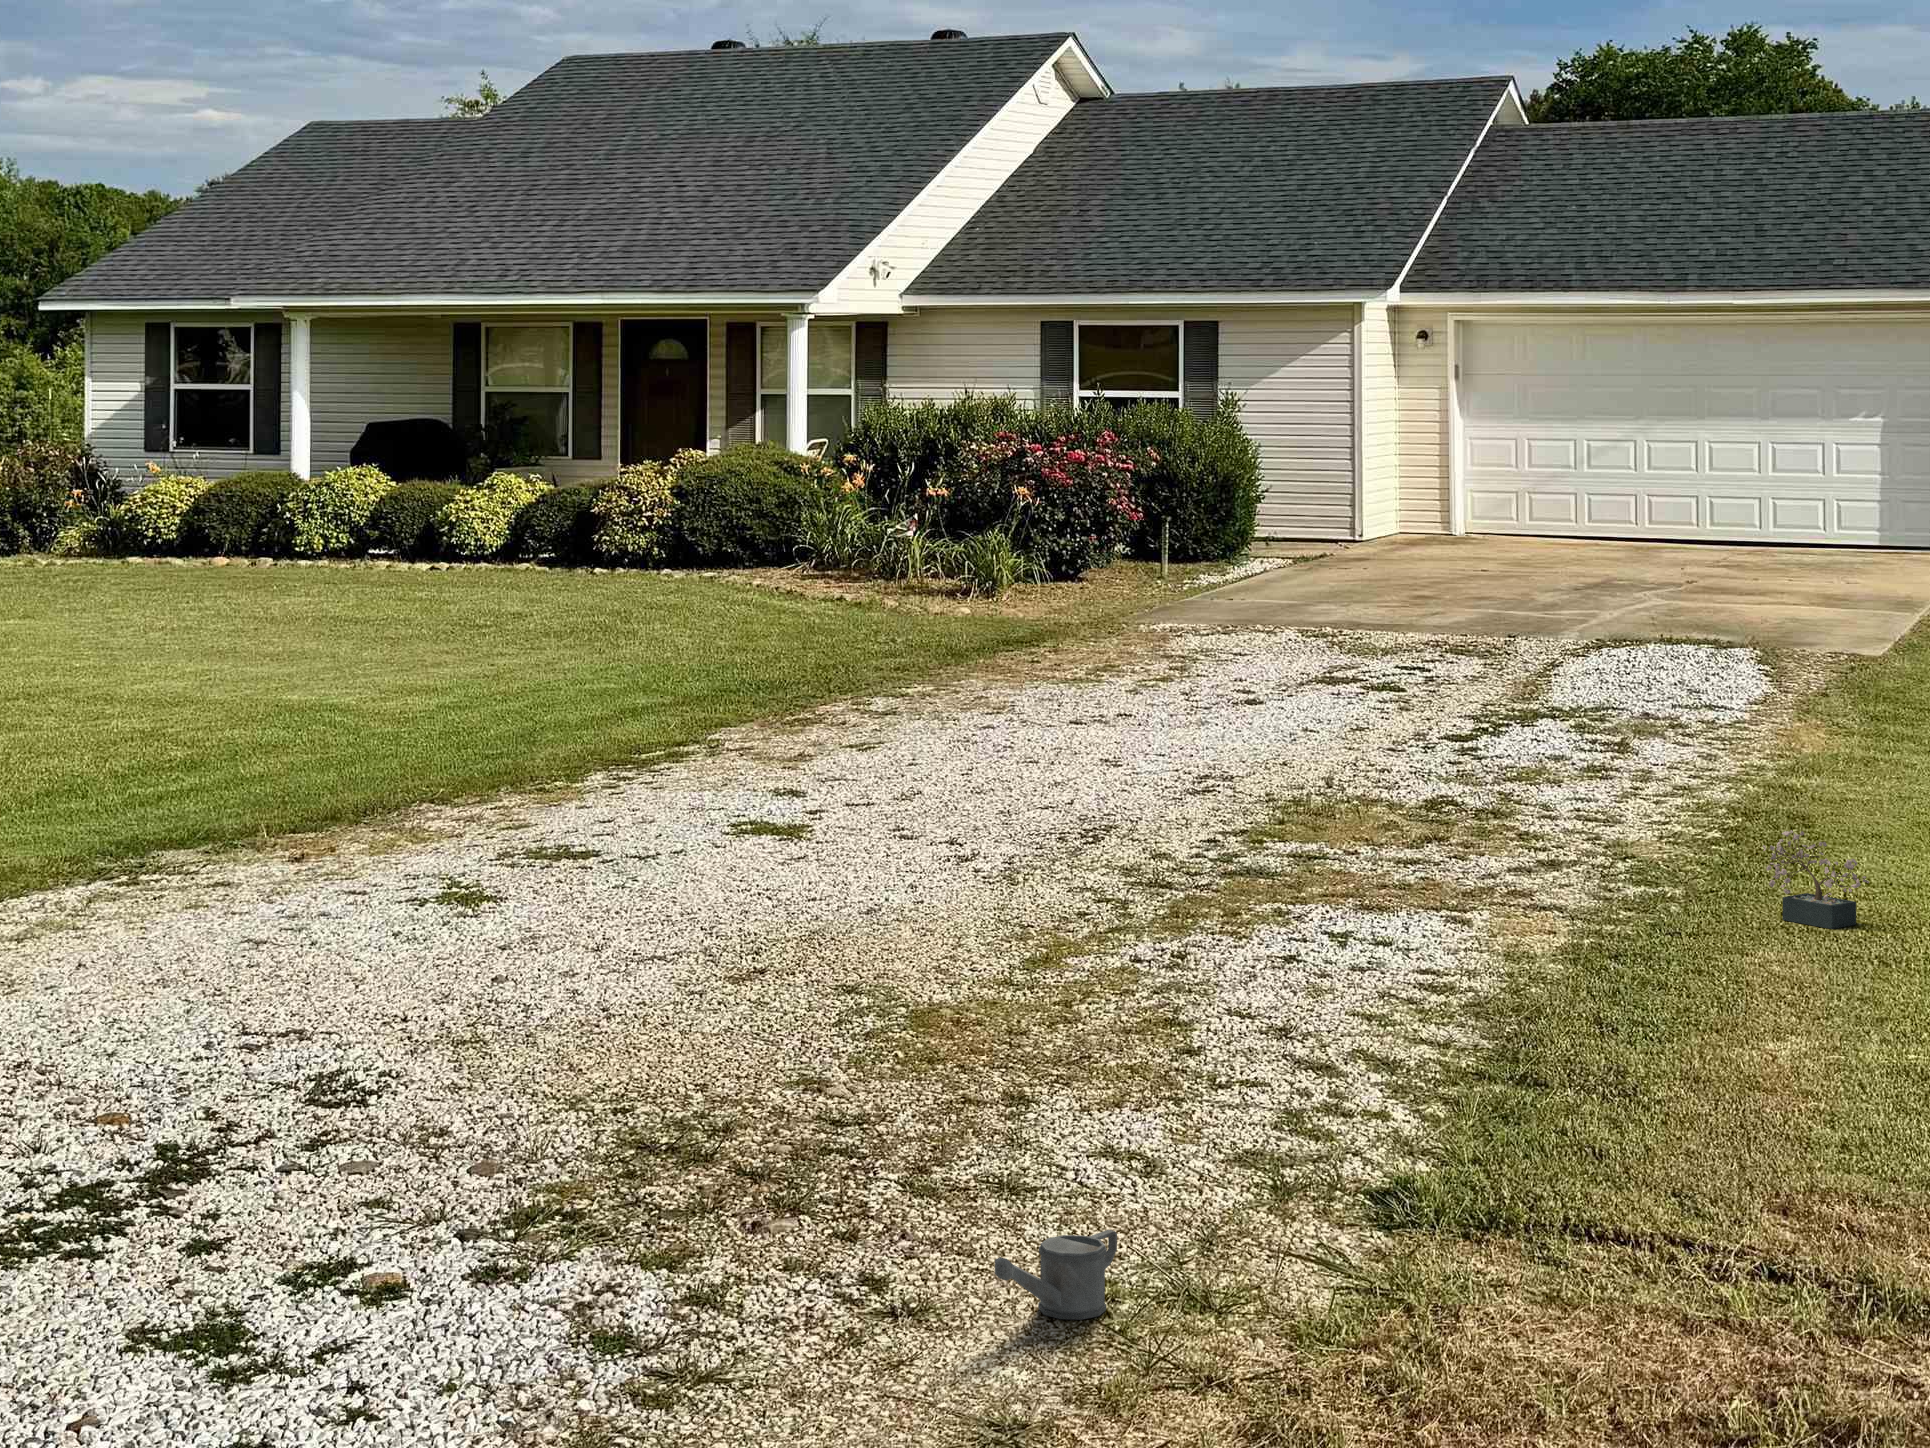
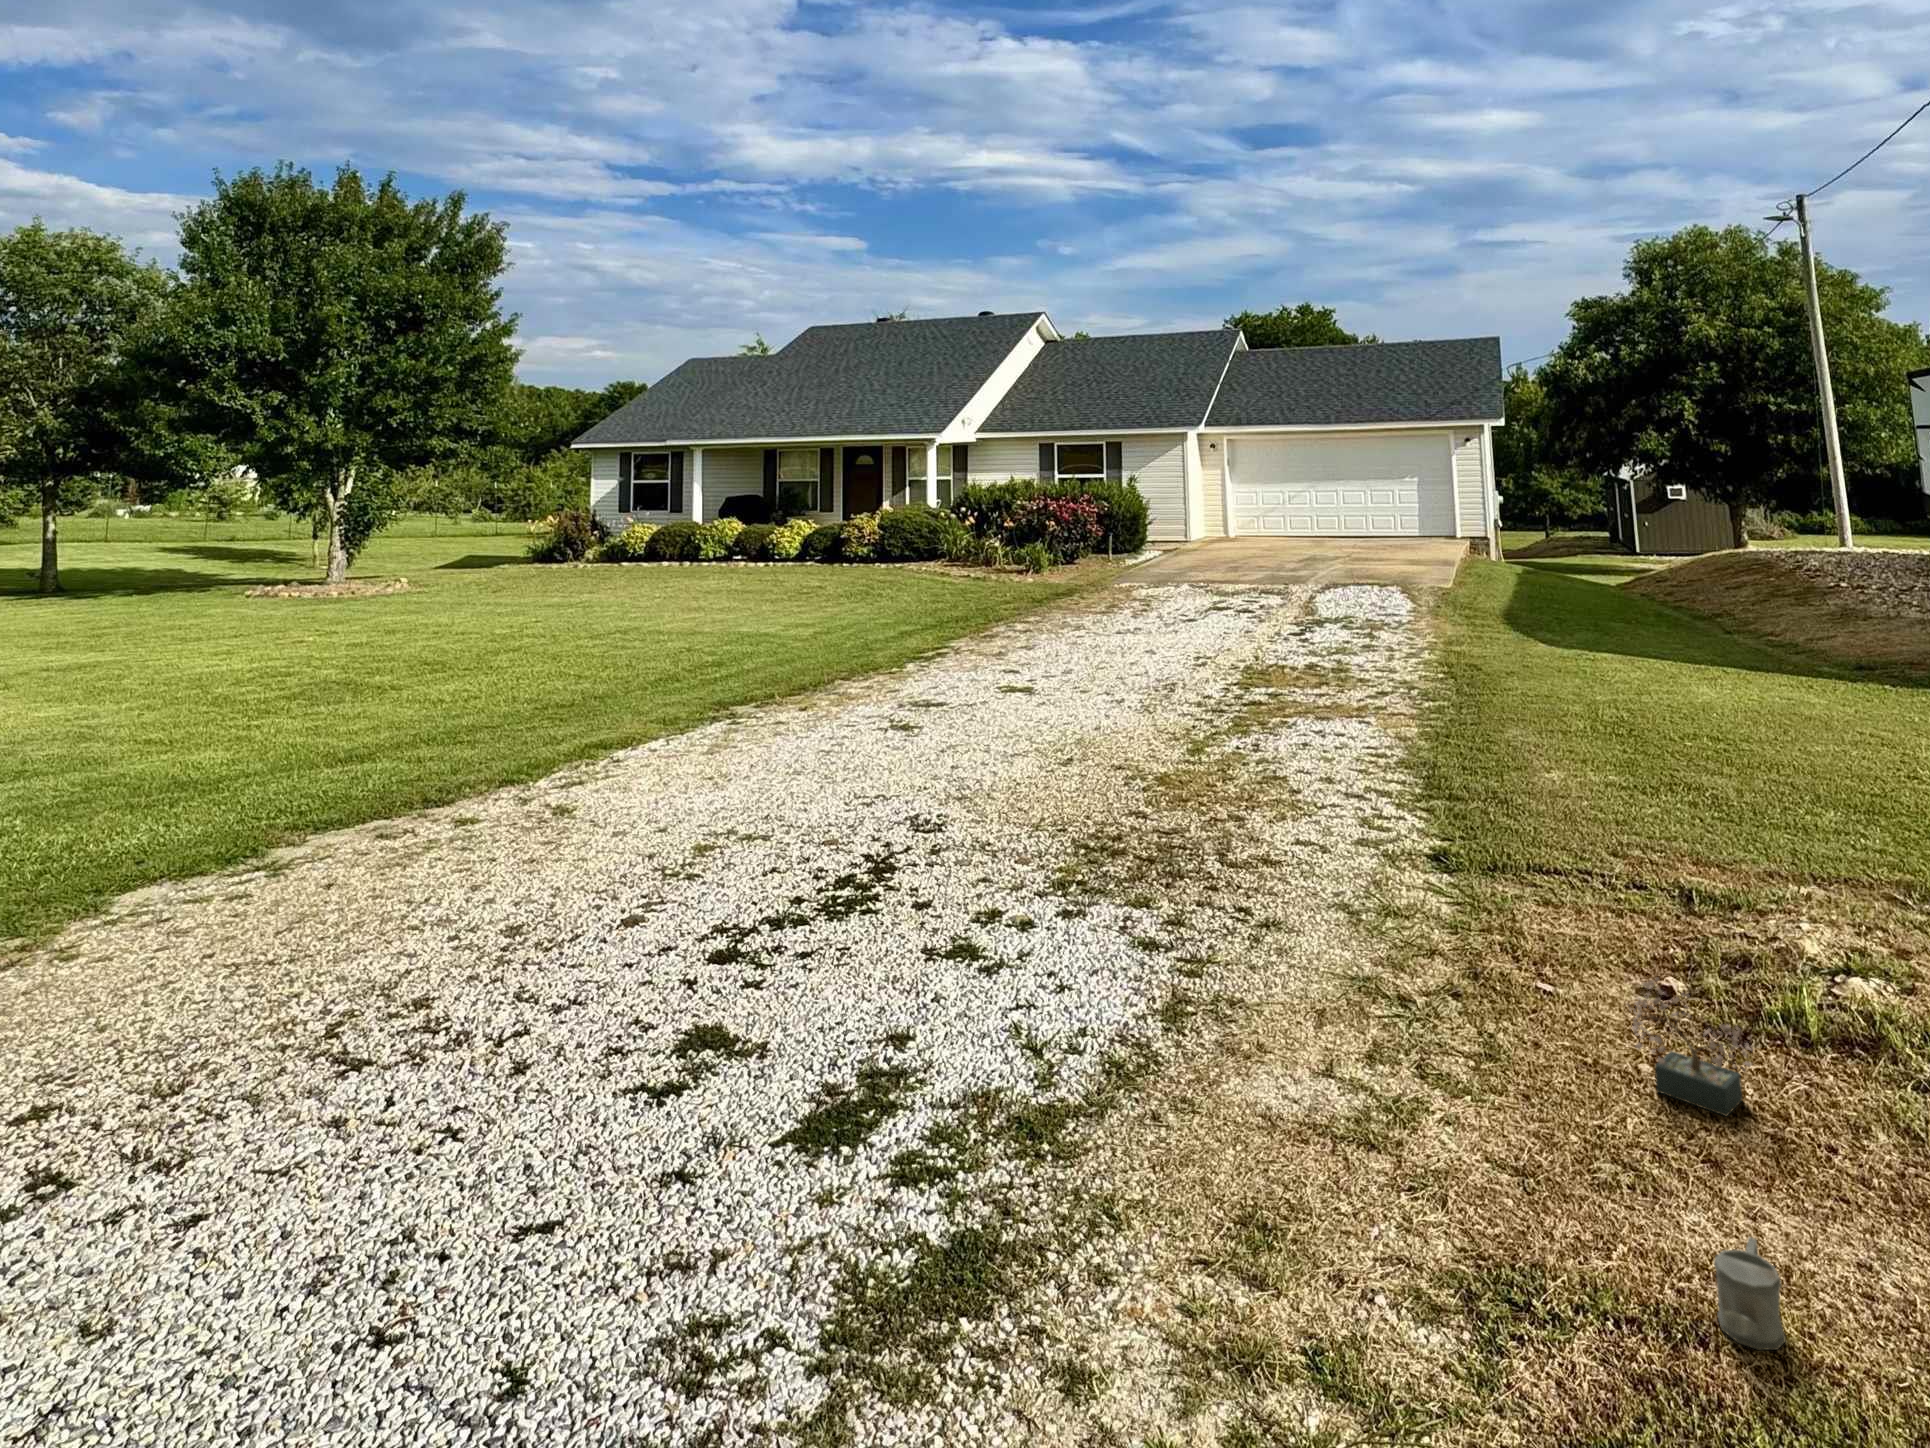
decorative plant: present [1763,830,1869,929] -> present [1630,978,1752,1116]

